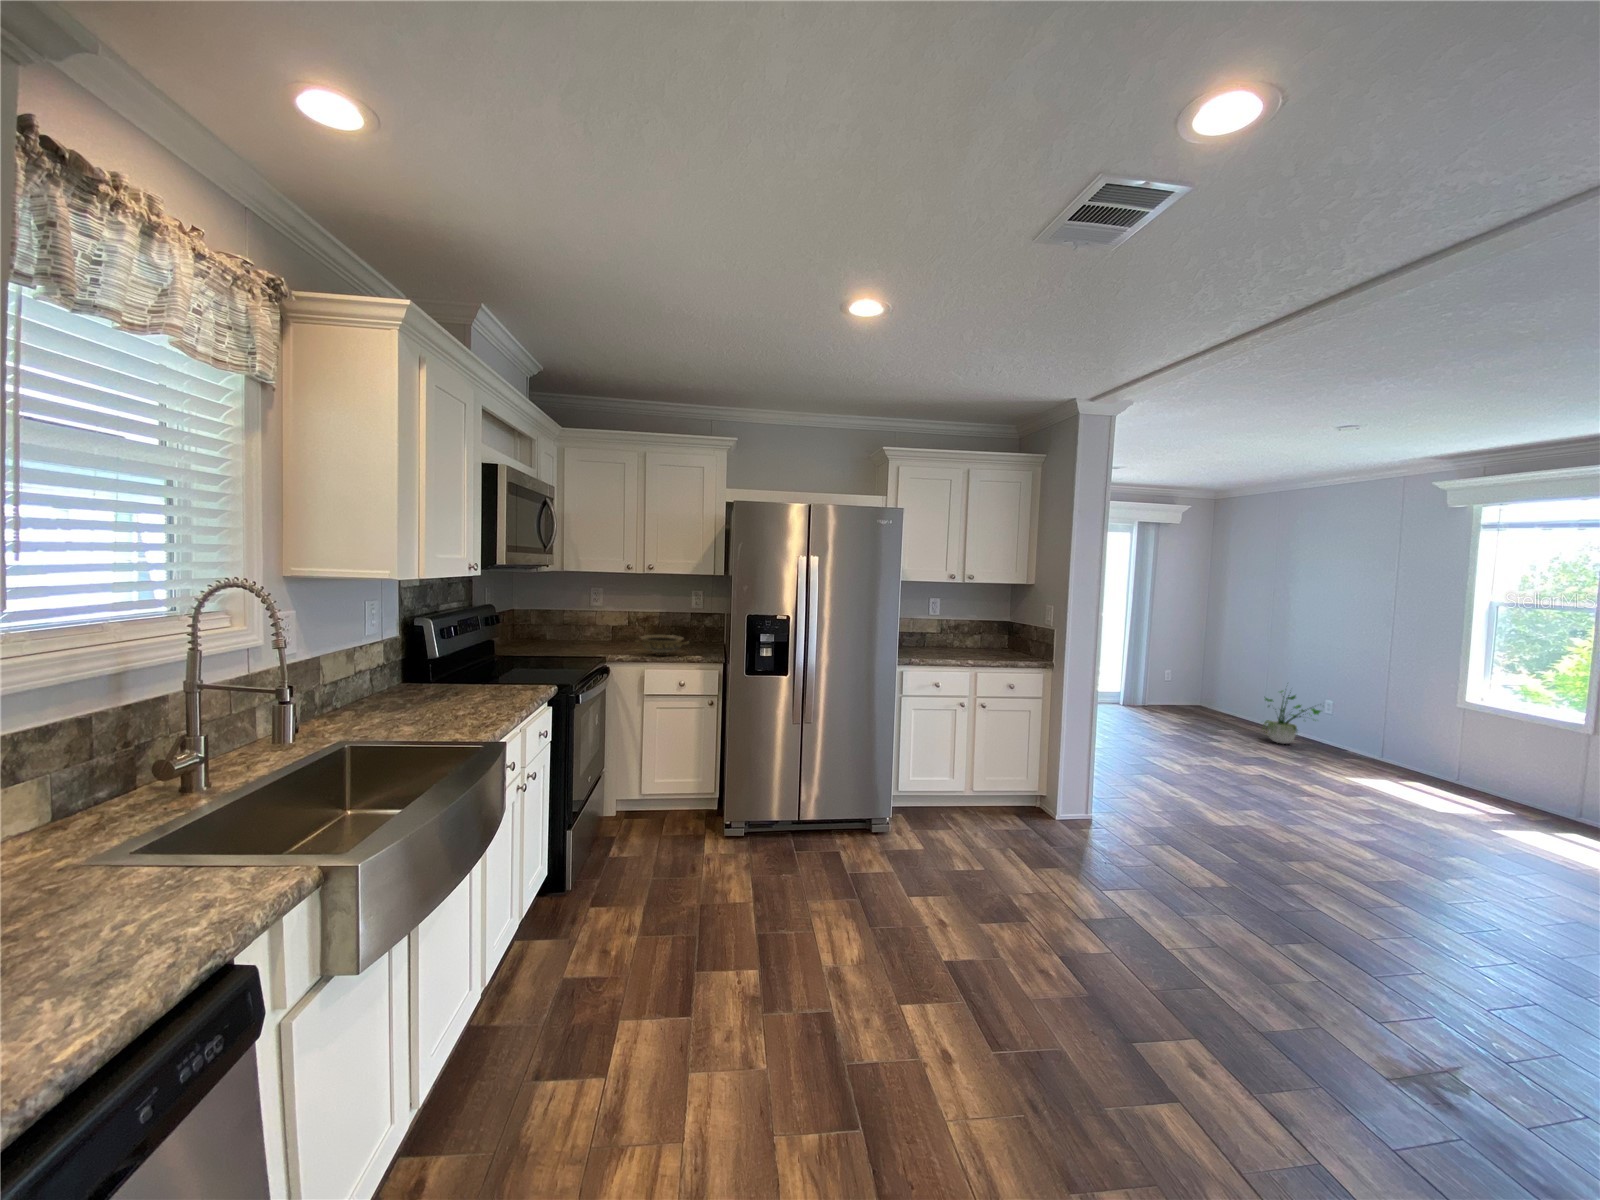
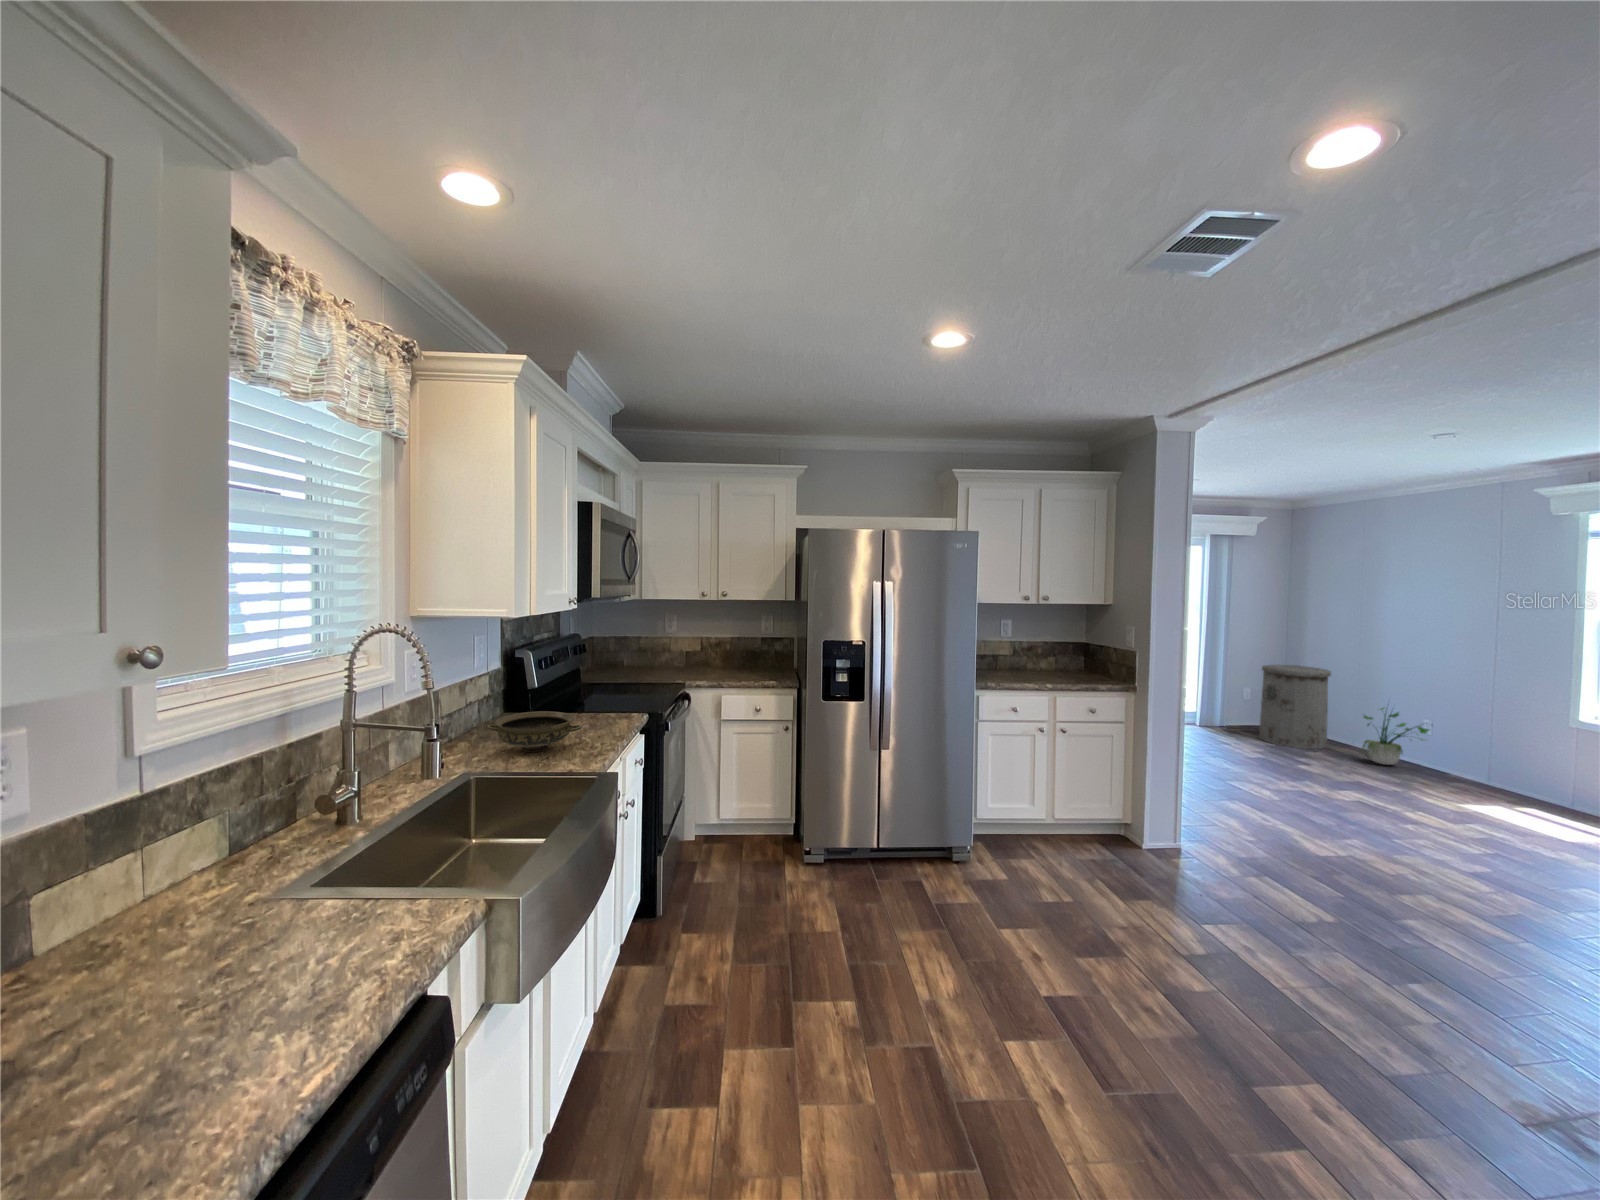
ceramic bowl: present [636,635,688,656] -> present [487,711,582,752]
trash can: none [1172,650,1239,729] -> present [1259,665,1331,749]

